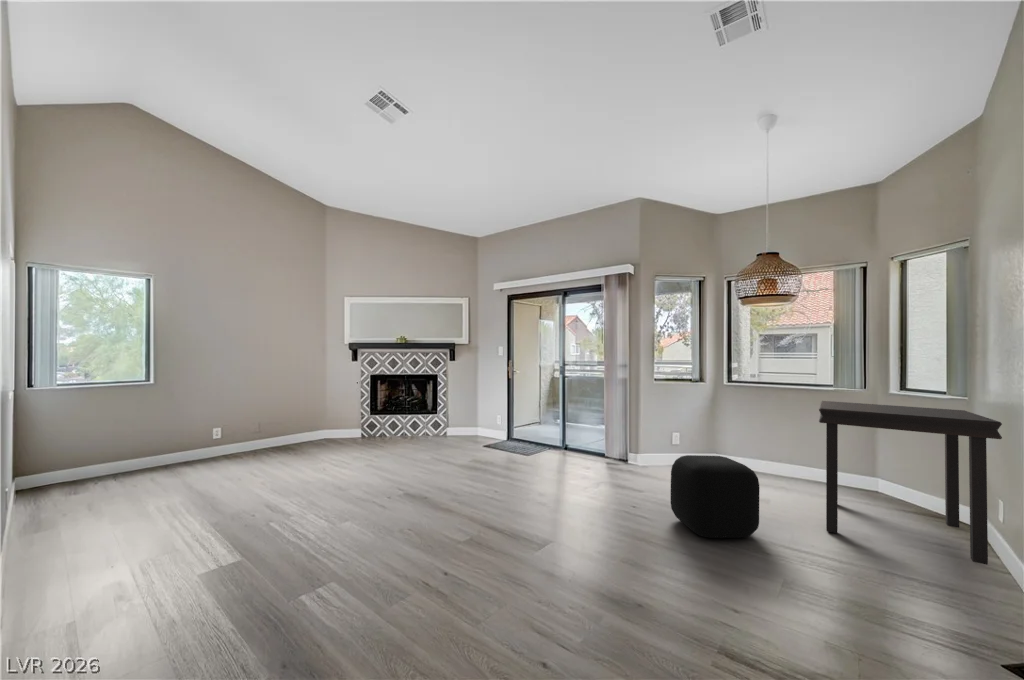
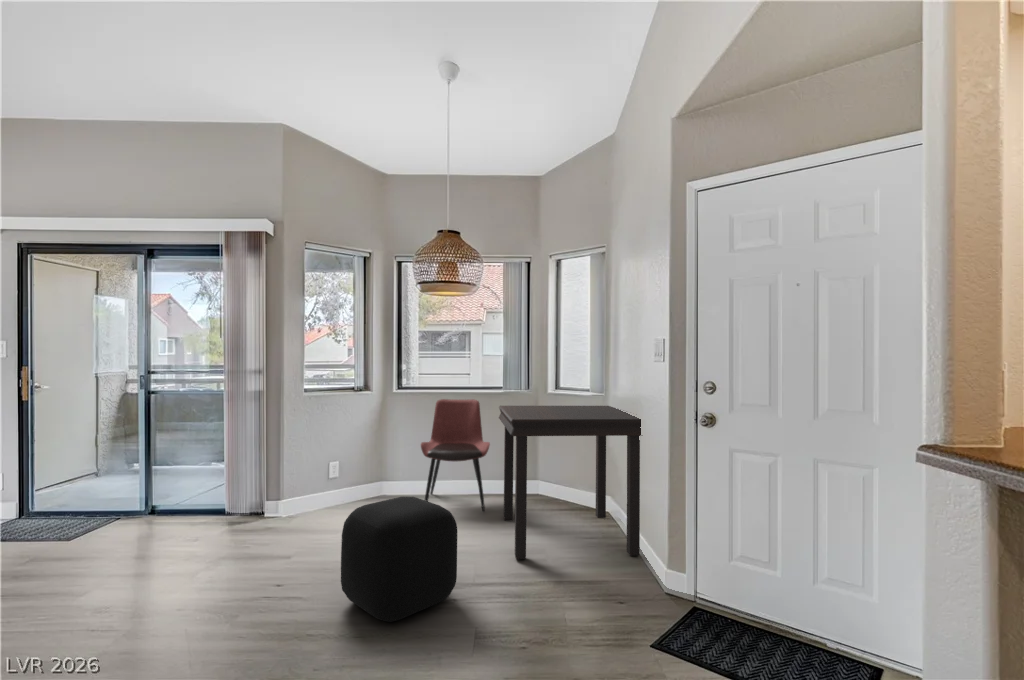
dining chair: none [746,394,814,494] -> present [421,399,490,511]

